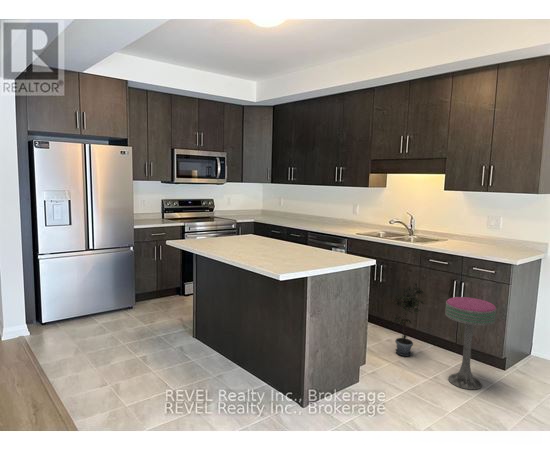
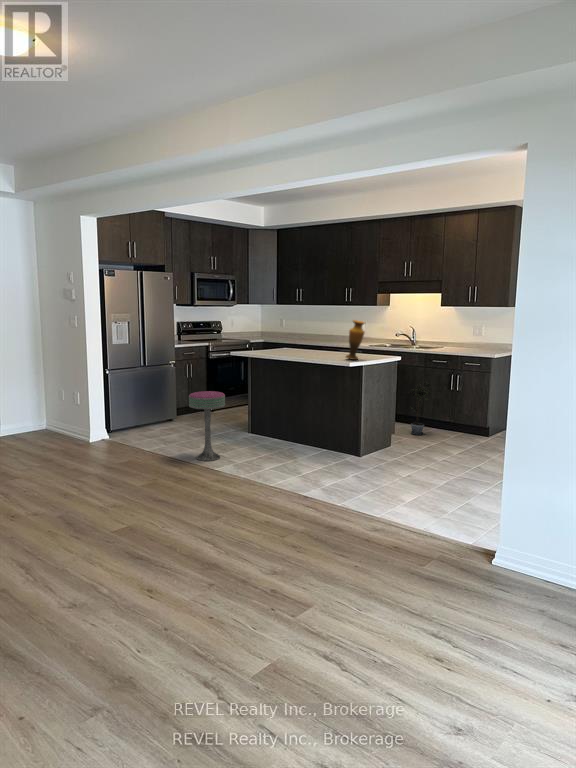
vase: none [287,208,315,264] -> present [346,320,365,360]
bar stool: present [445,297,497,390] -> present [189,391,225,461]

